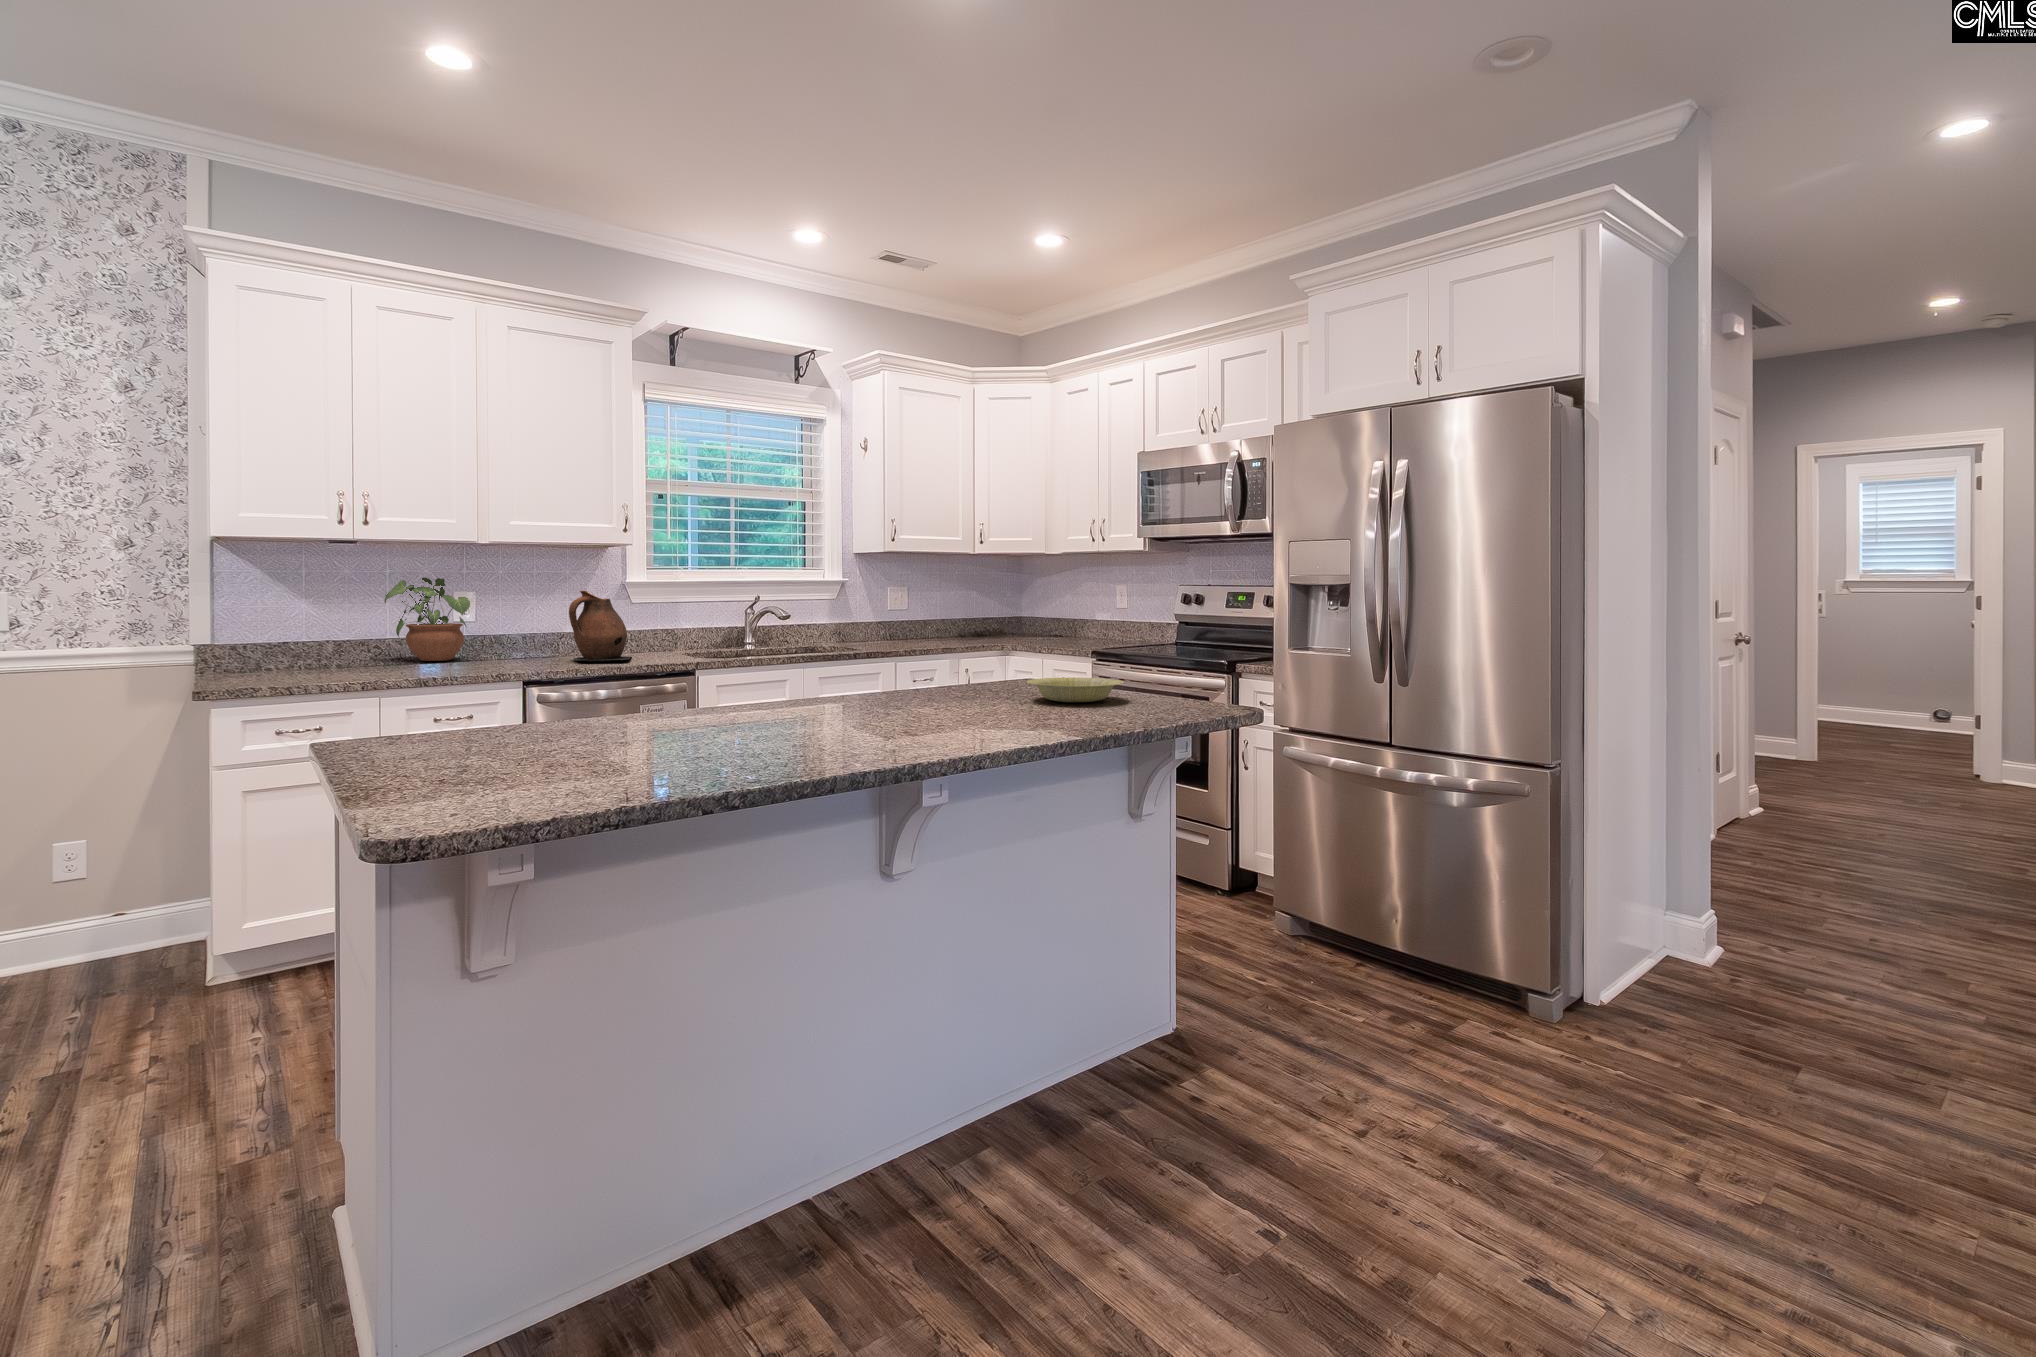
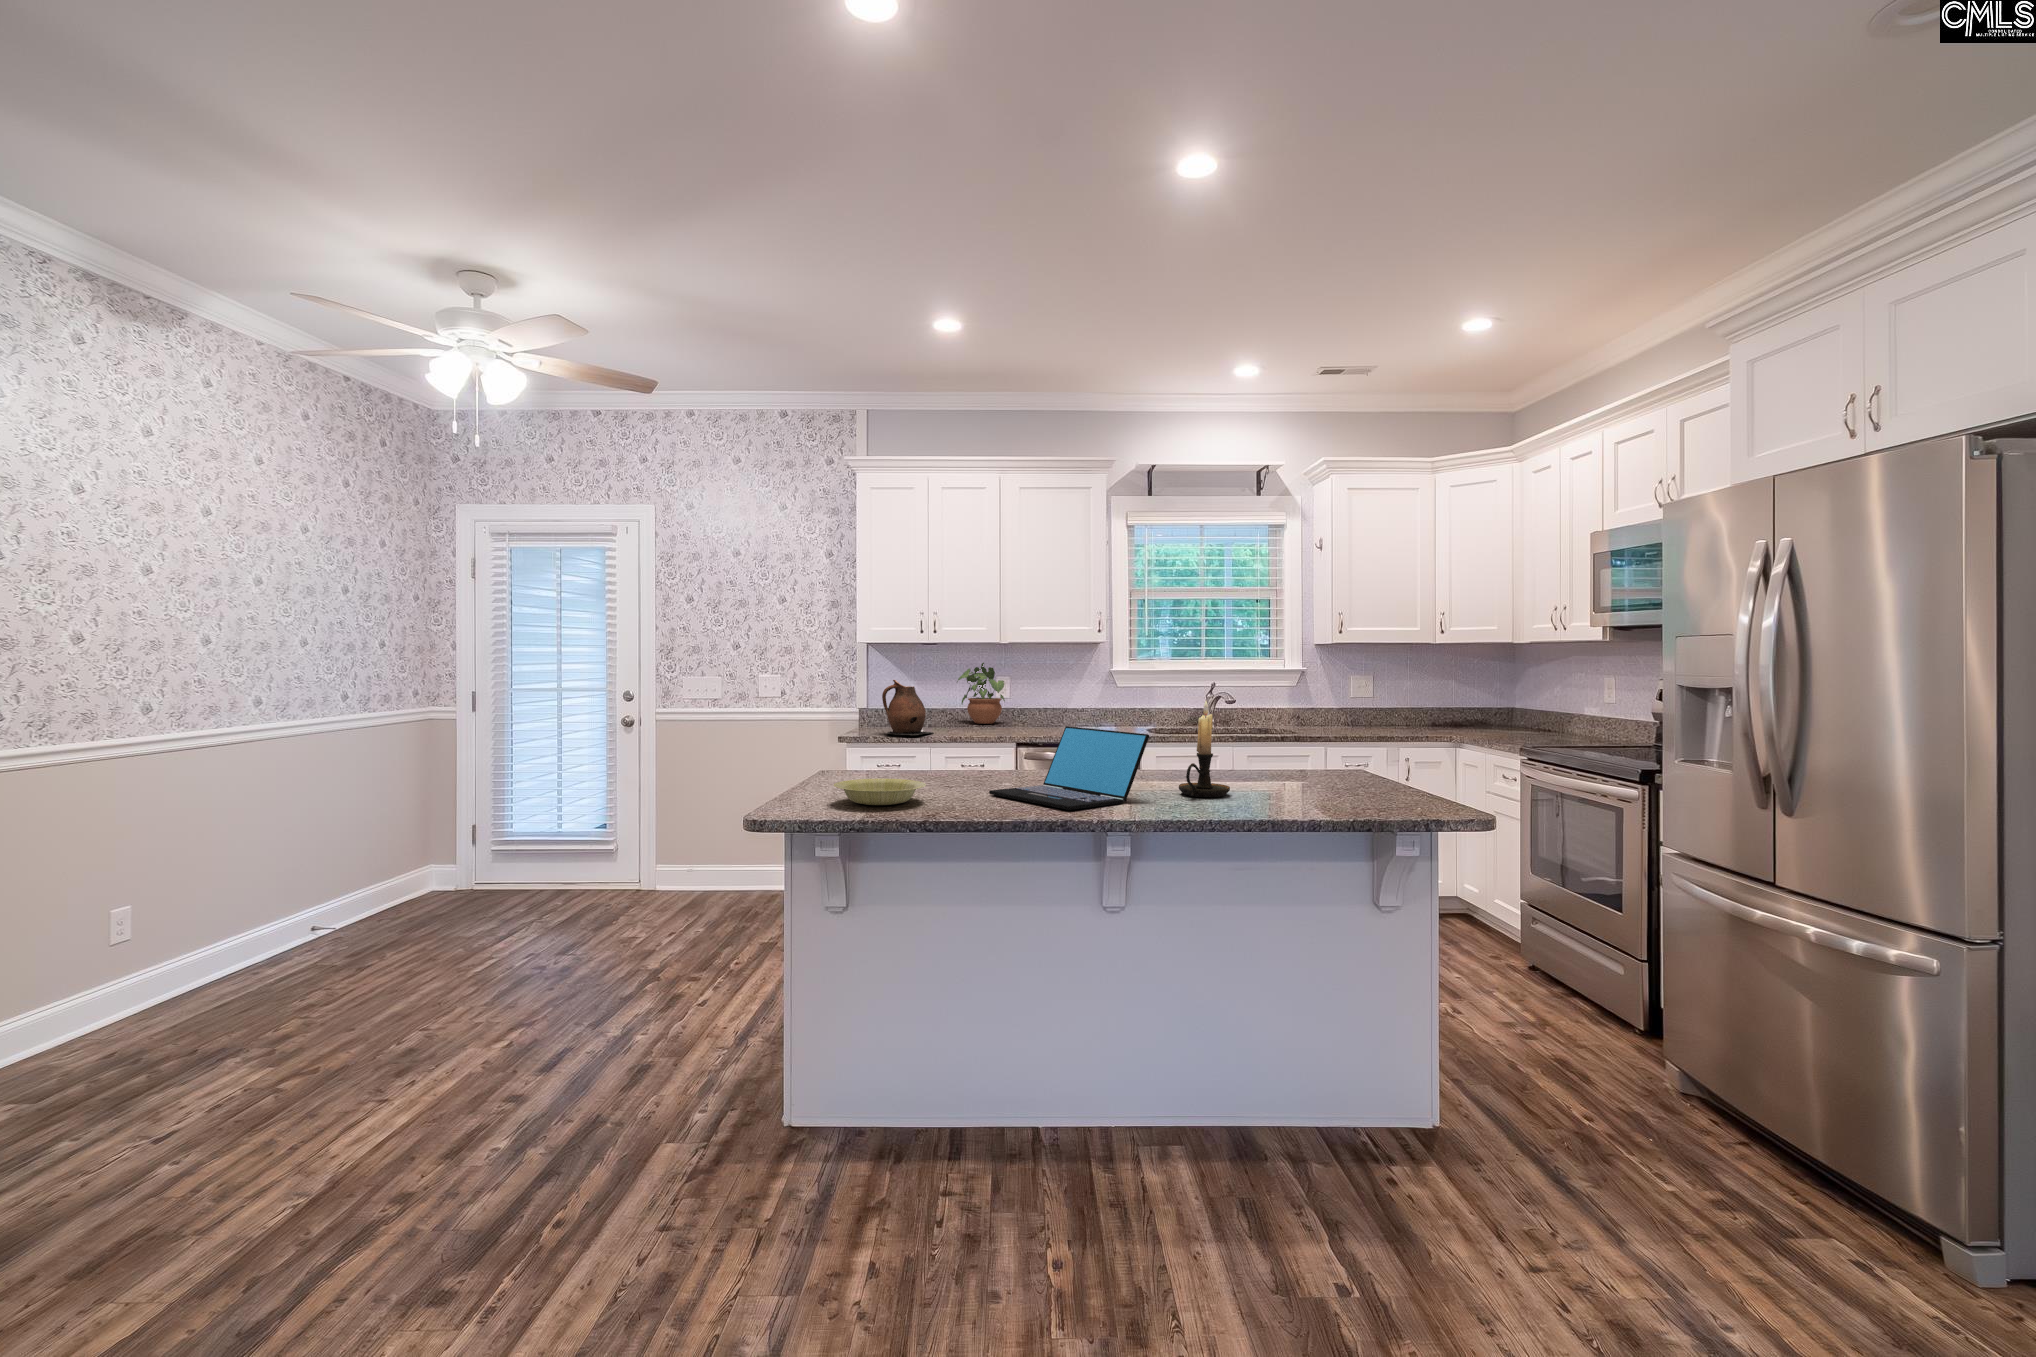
ceramic pitcher: present [569,591,632,661] -> present [882,680,933,736]
candle holder: none [939,598,1002,718] -> present [1179,701,1230,797]
laptop: none [716,640,930,749] -> present [989,726,1149,810]
bowl: present [1027,678,1124,702] -> present [834,779,926,805]

